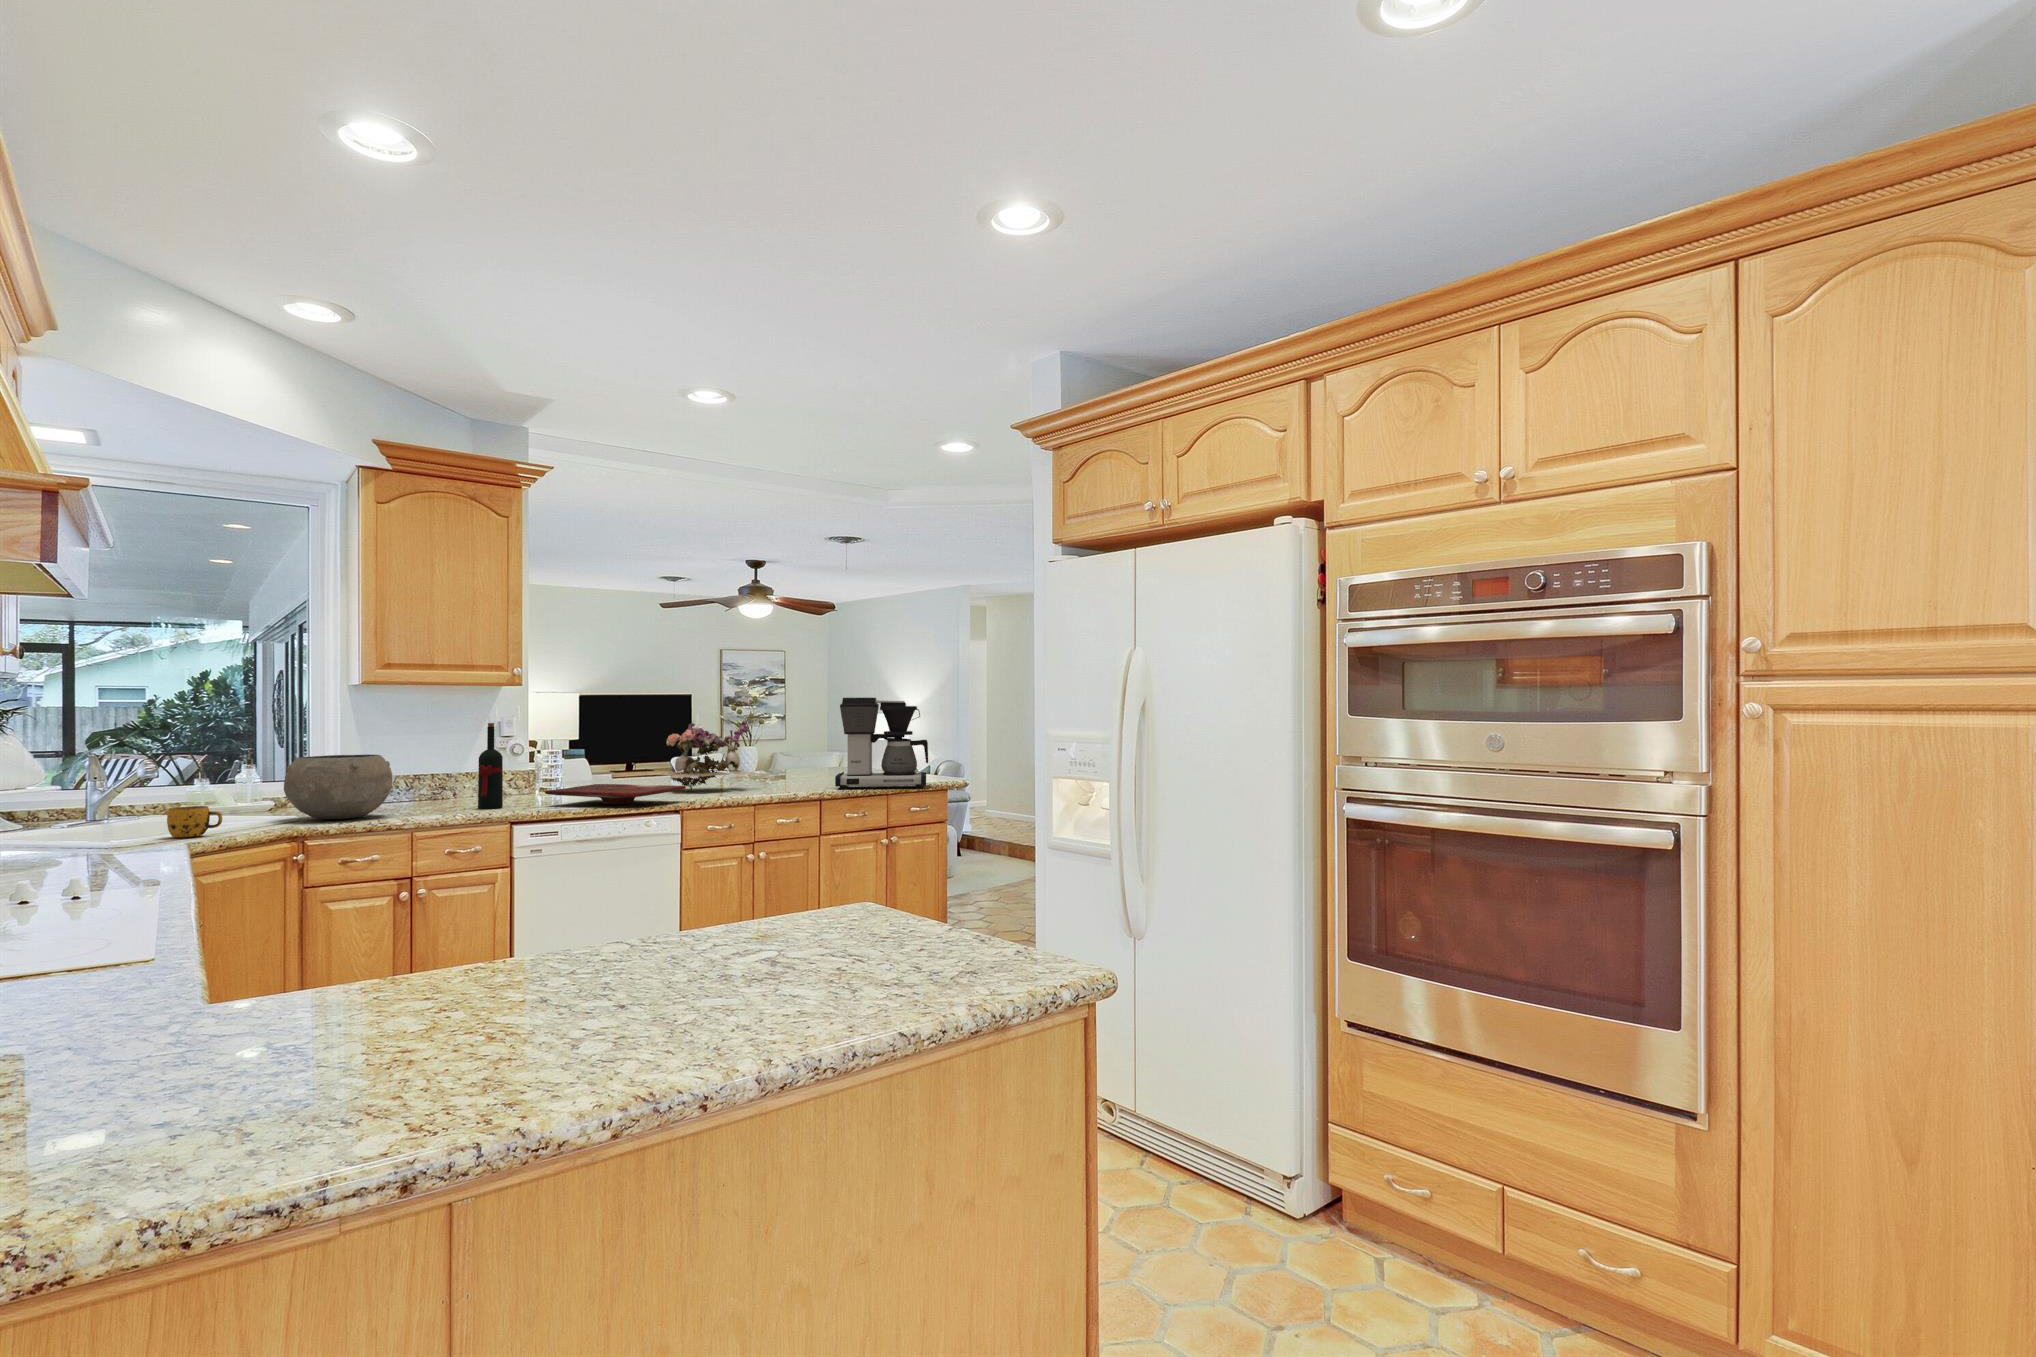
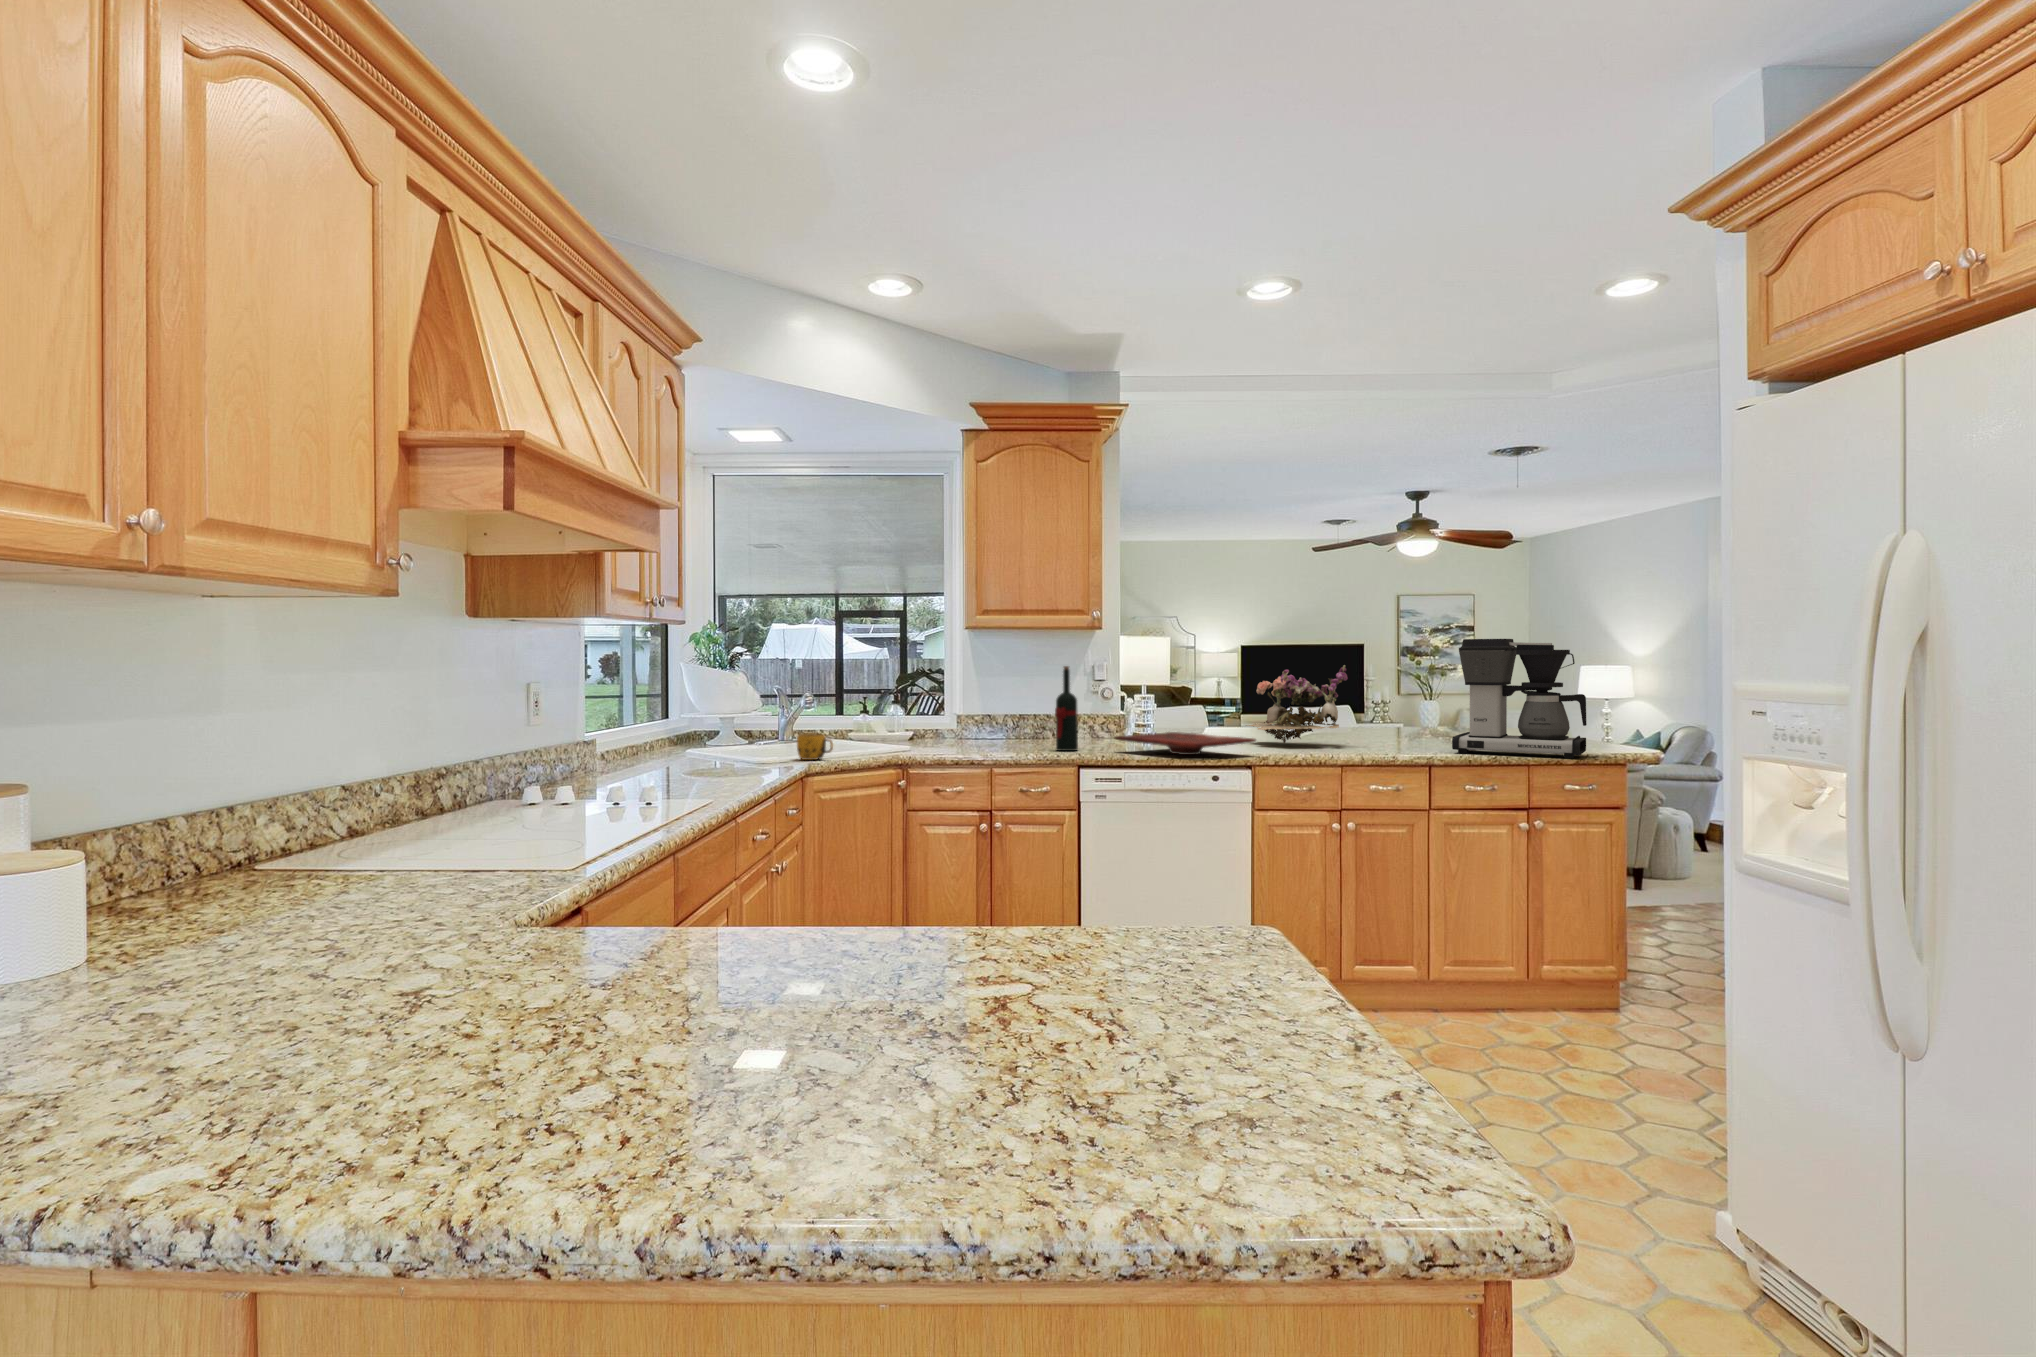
ceramic bowl: present [284,755,392,819] -> none [896,694,978,752]

